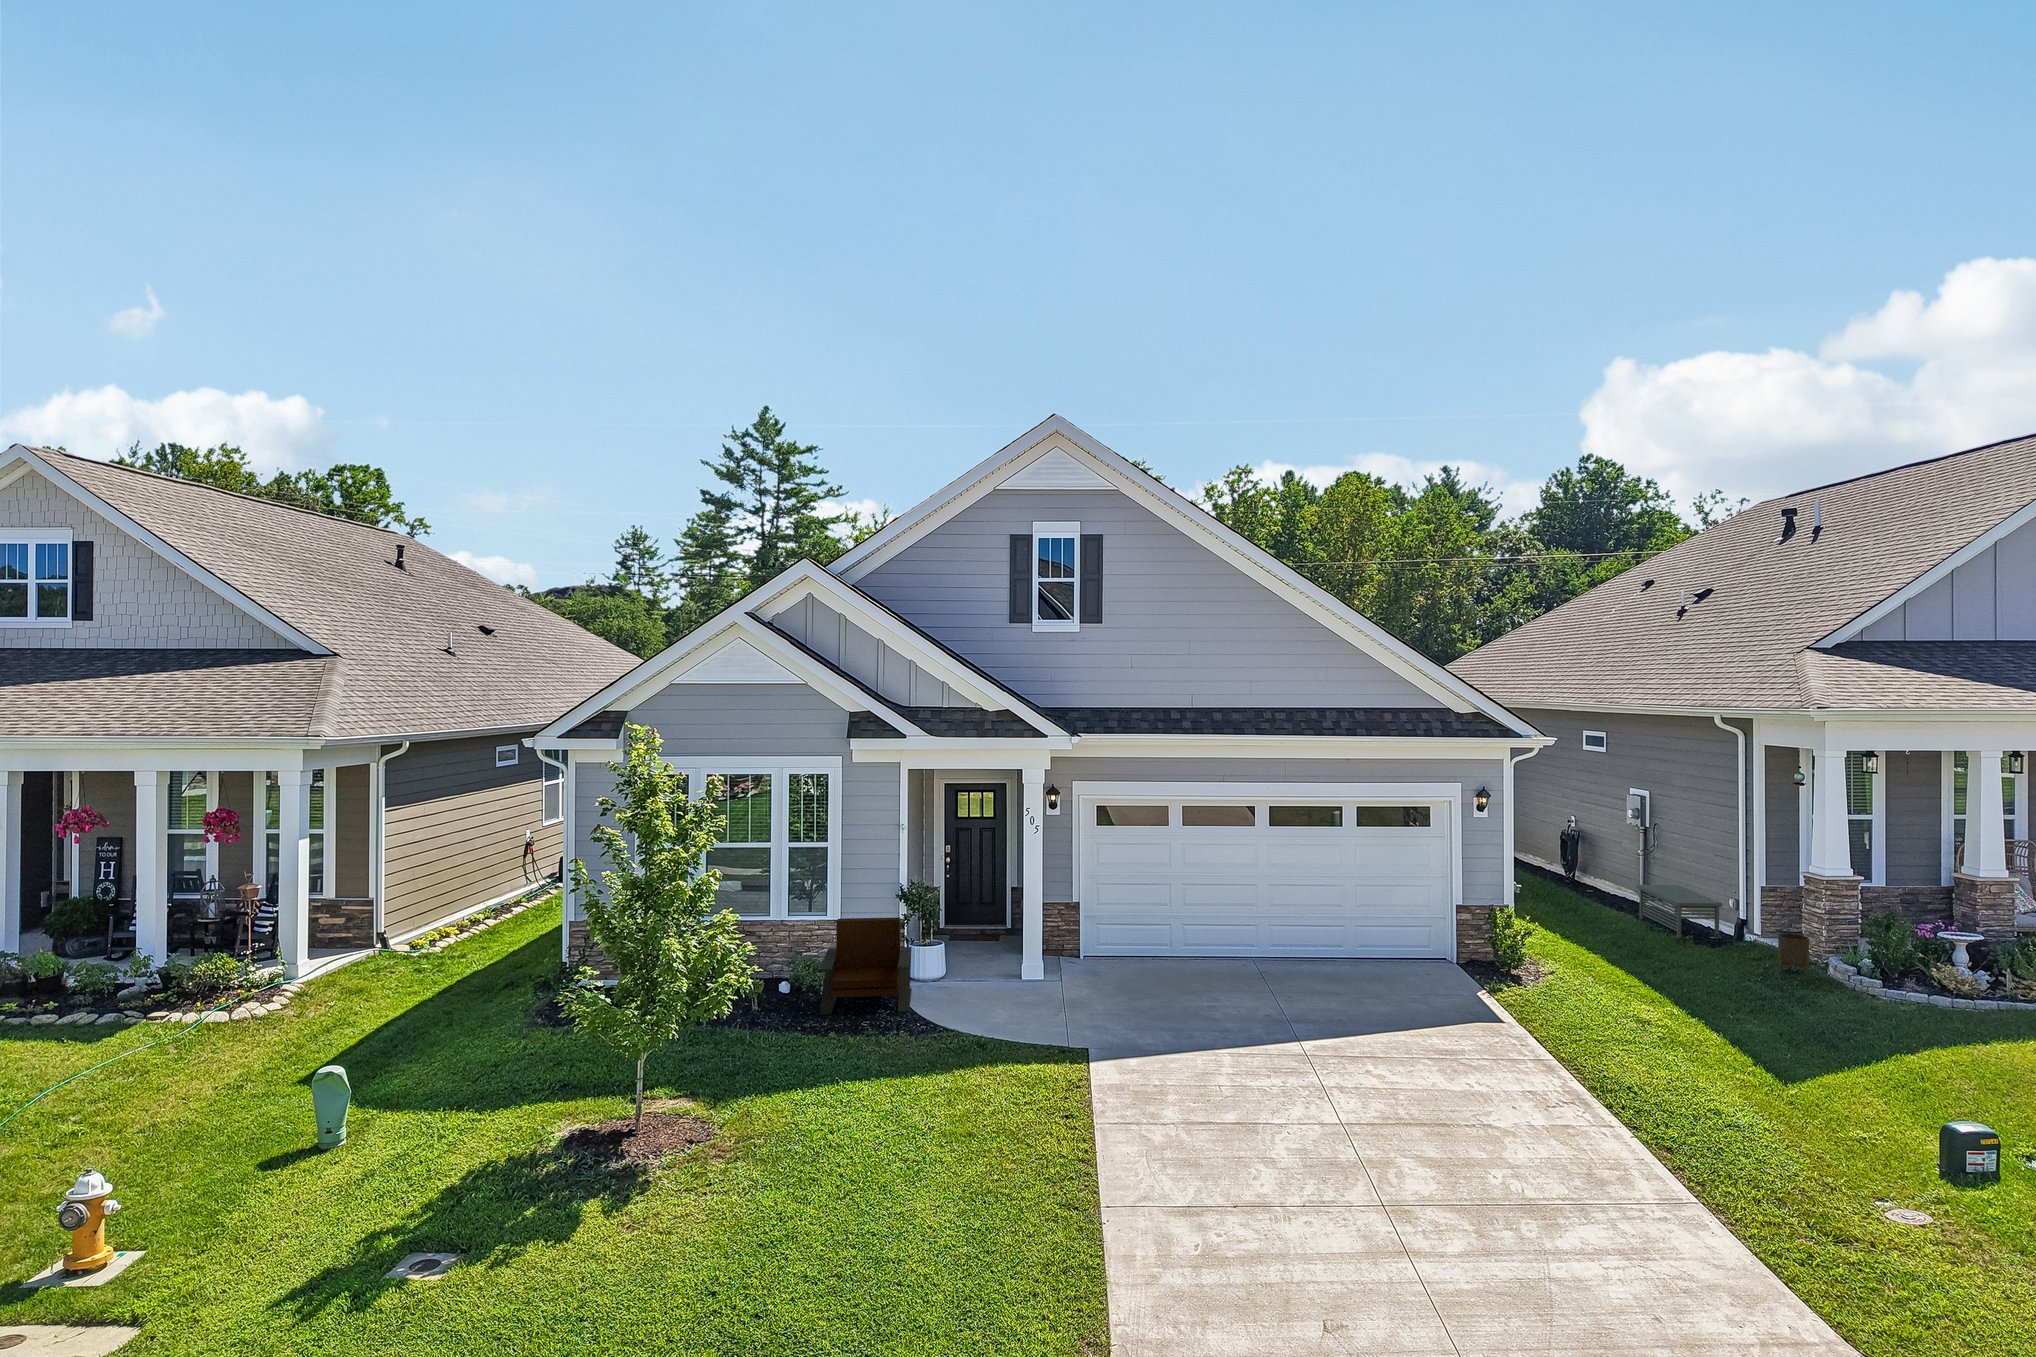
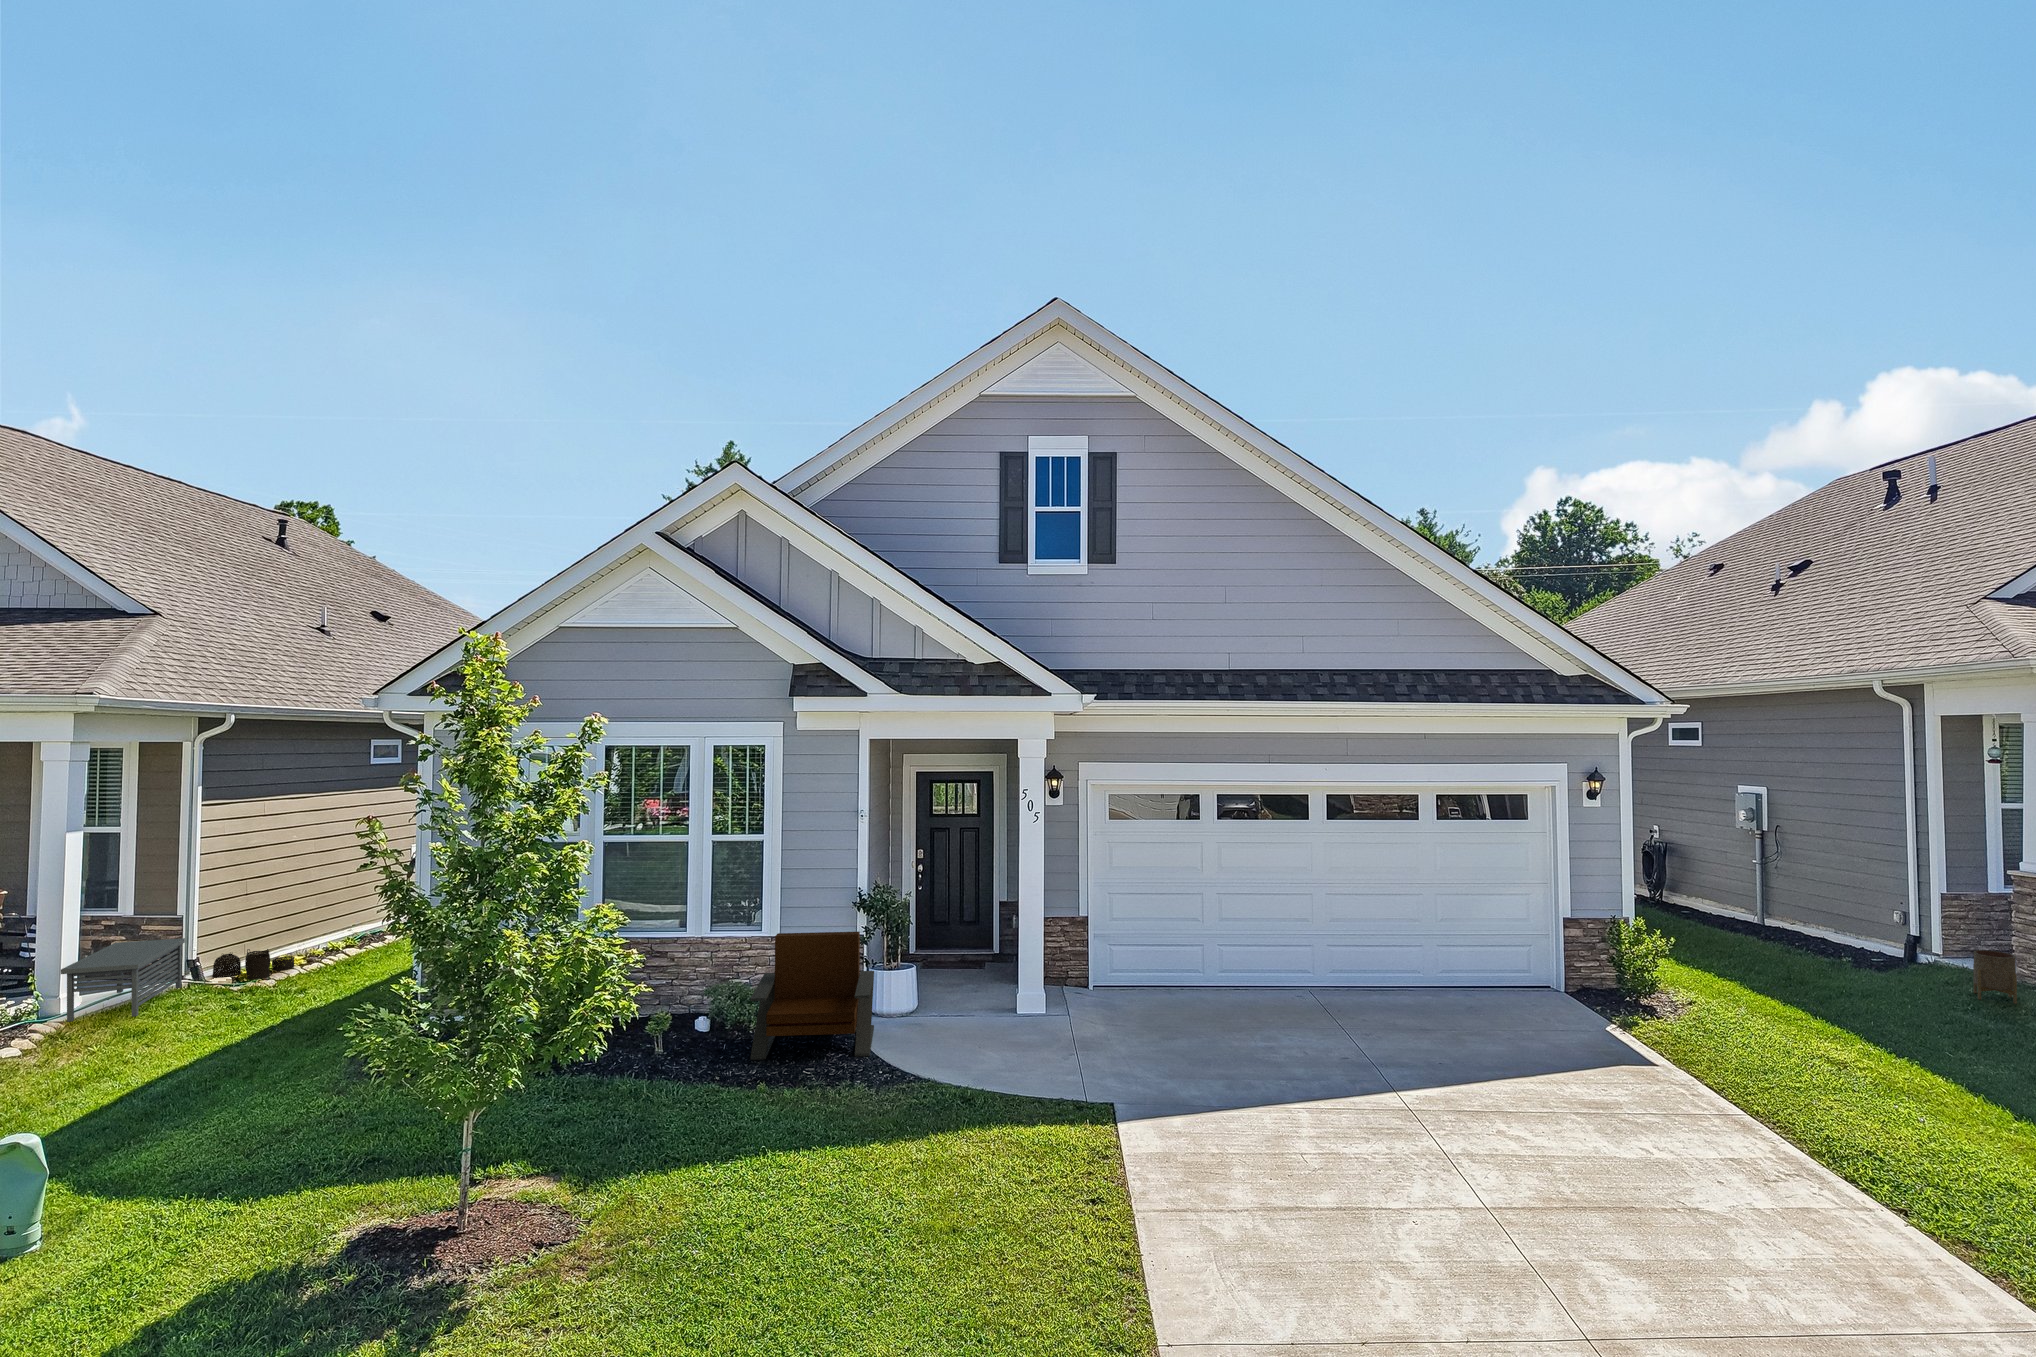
storage bench: present [1637,885,1722,939] -> present [61,938,185,1022]
woven basket: none [396,924,456,948] -> present [212,949,294,979]

